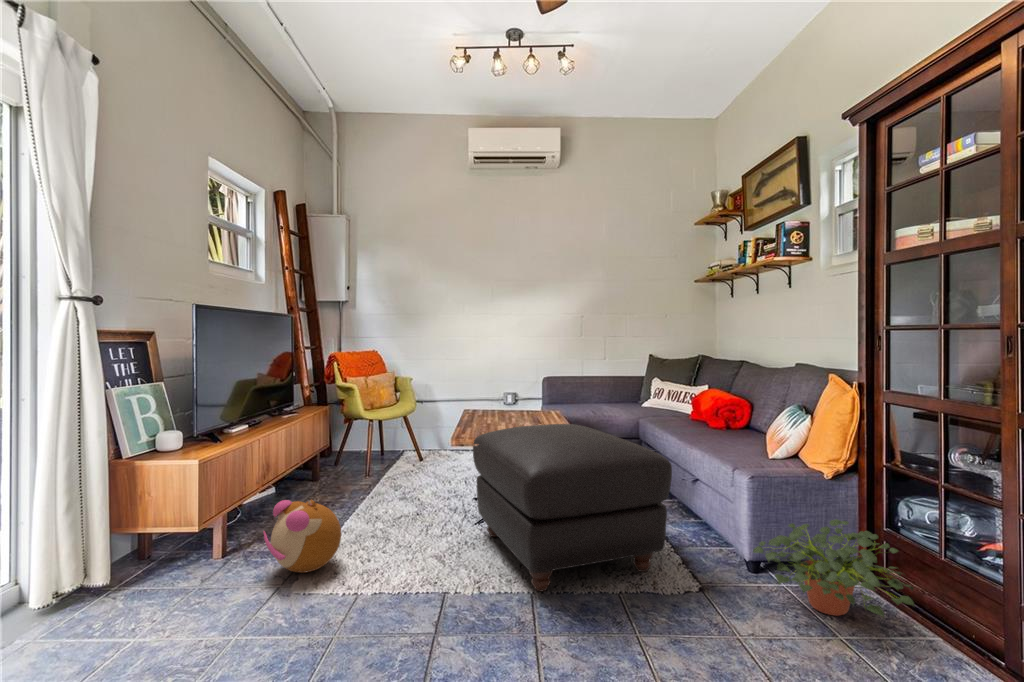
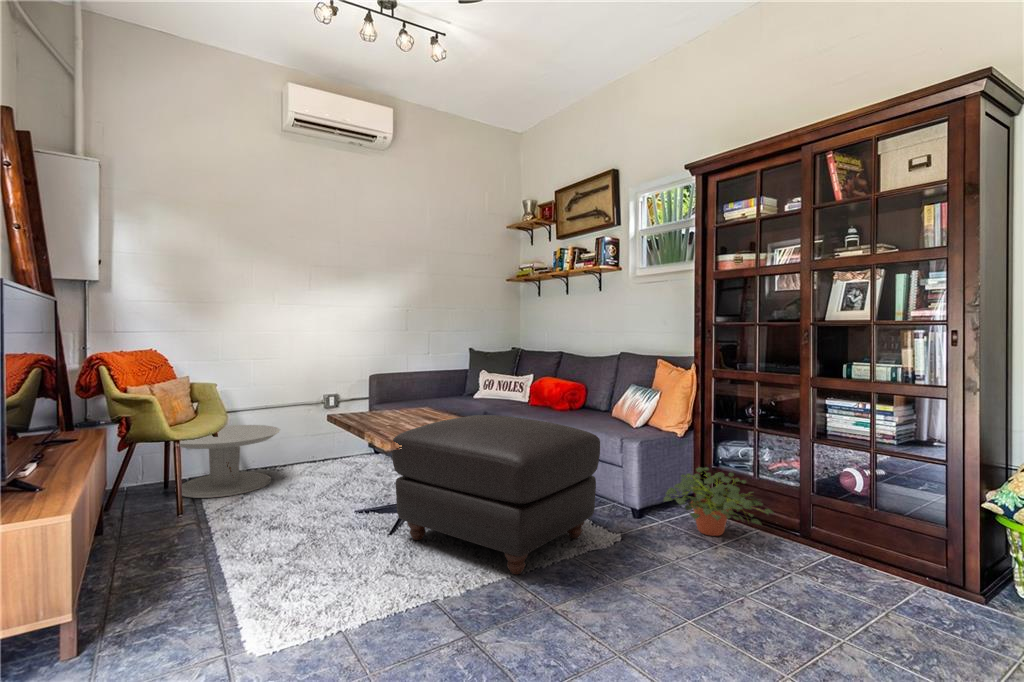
side table: none [371,415,454,472] -> present [170,425,280,498]
plush toy: present [264,499,341,573] -> none [168,534,281,631]

